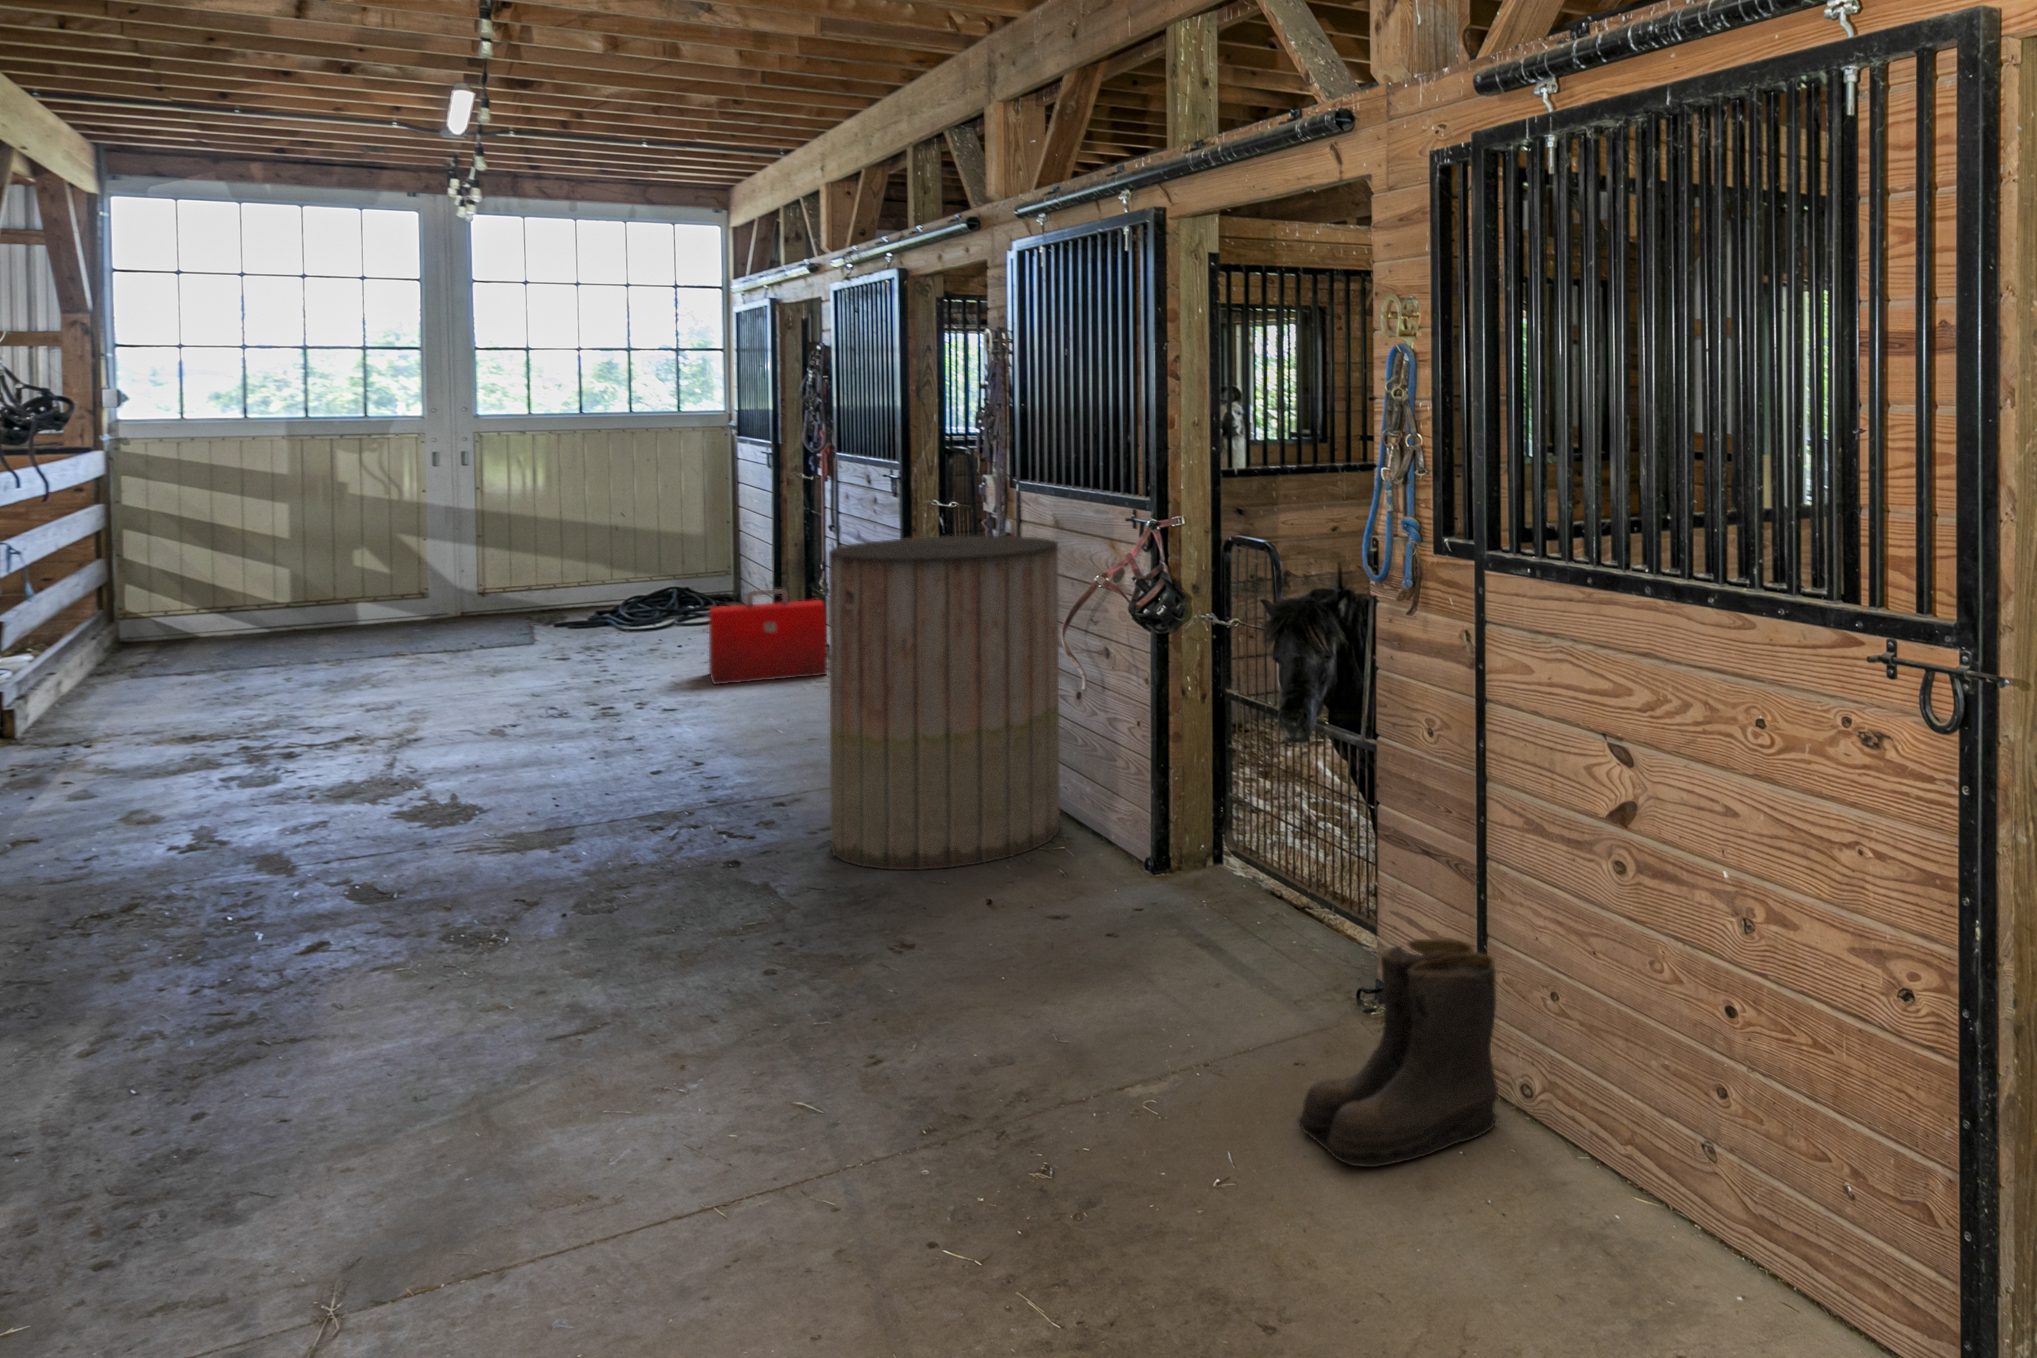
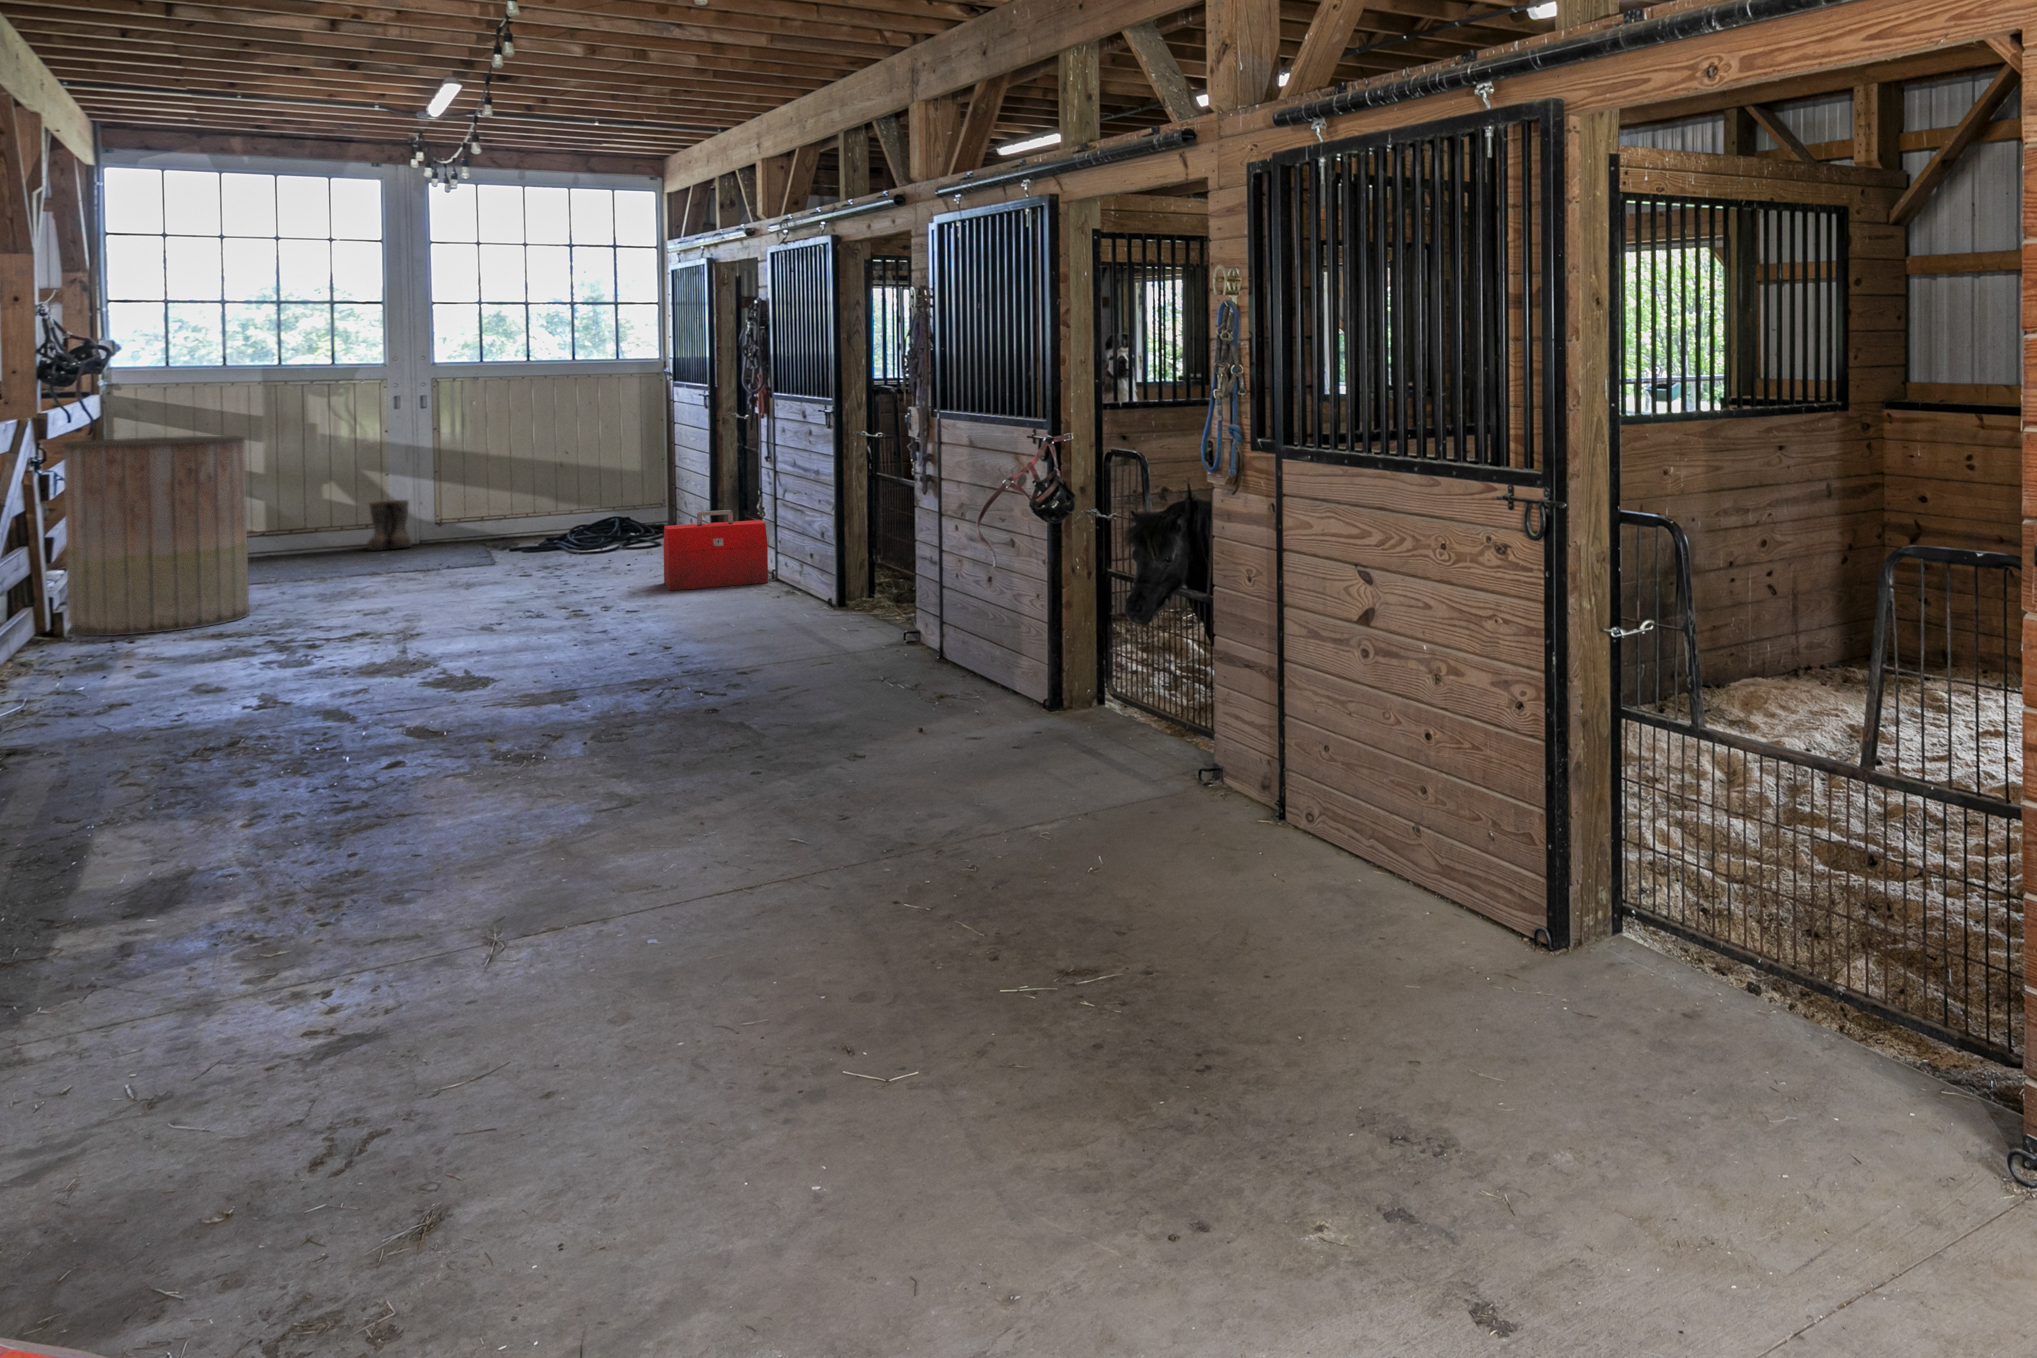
trash can: present [829,536,1060,870] -> present [63,436,249,636]
boots: present [1298,939,1498,1167] -> present [368,500,411,550]

